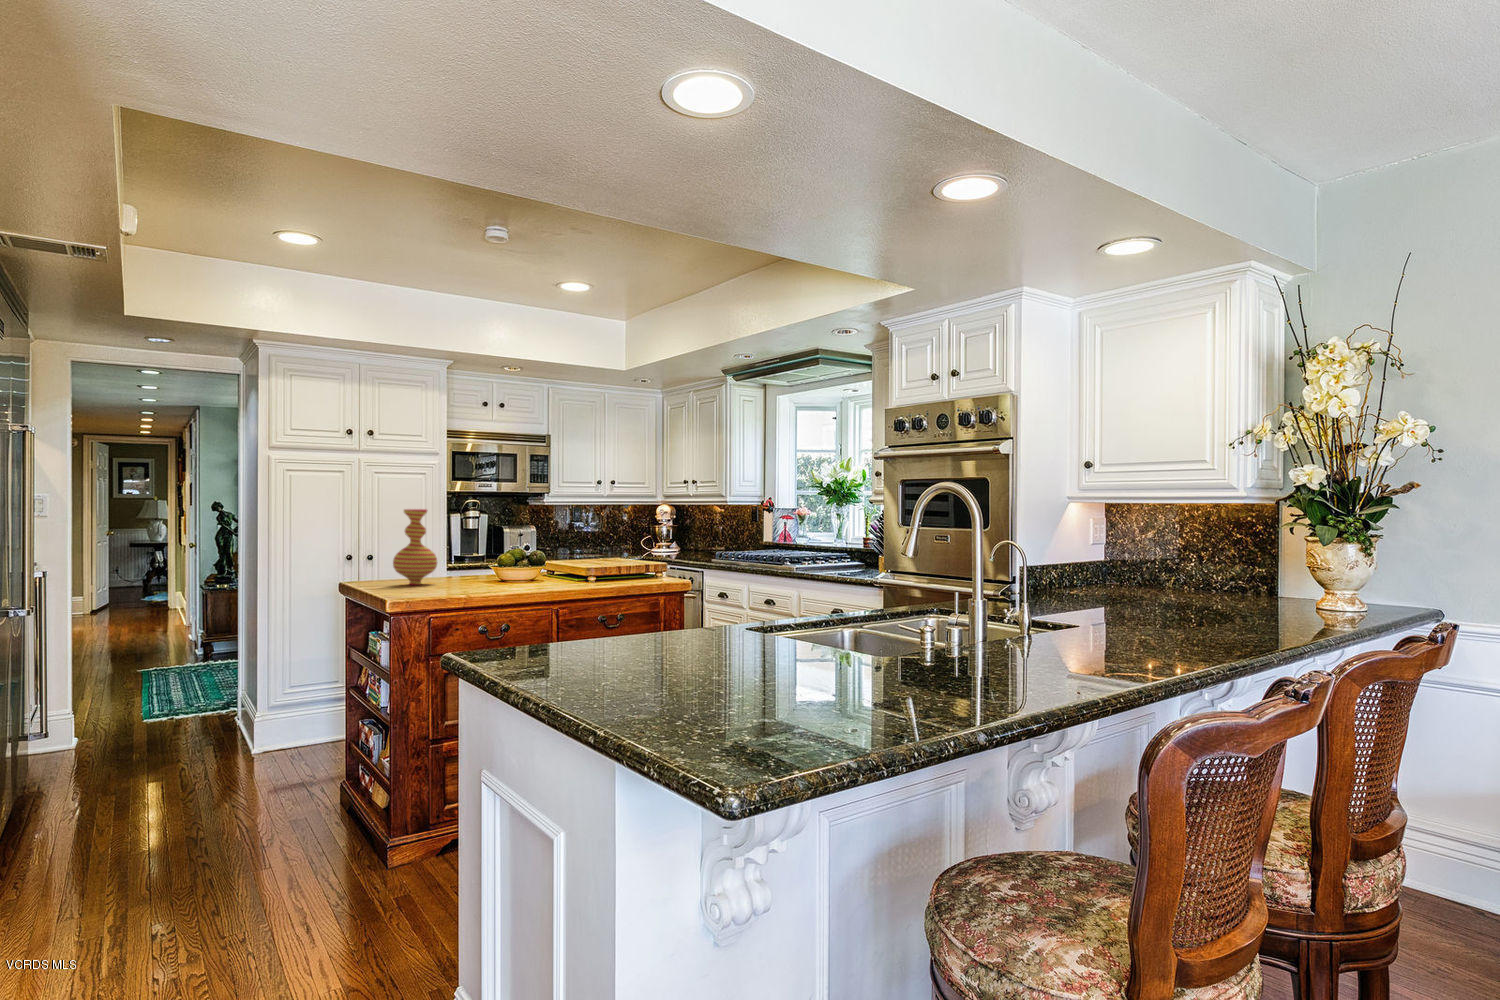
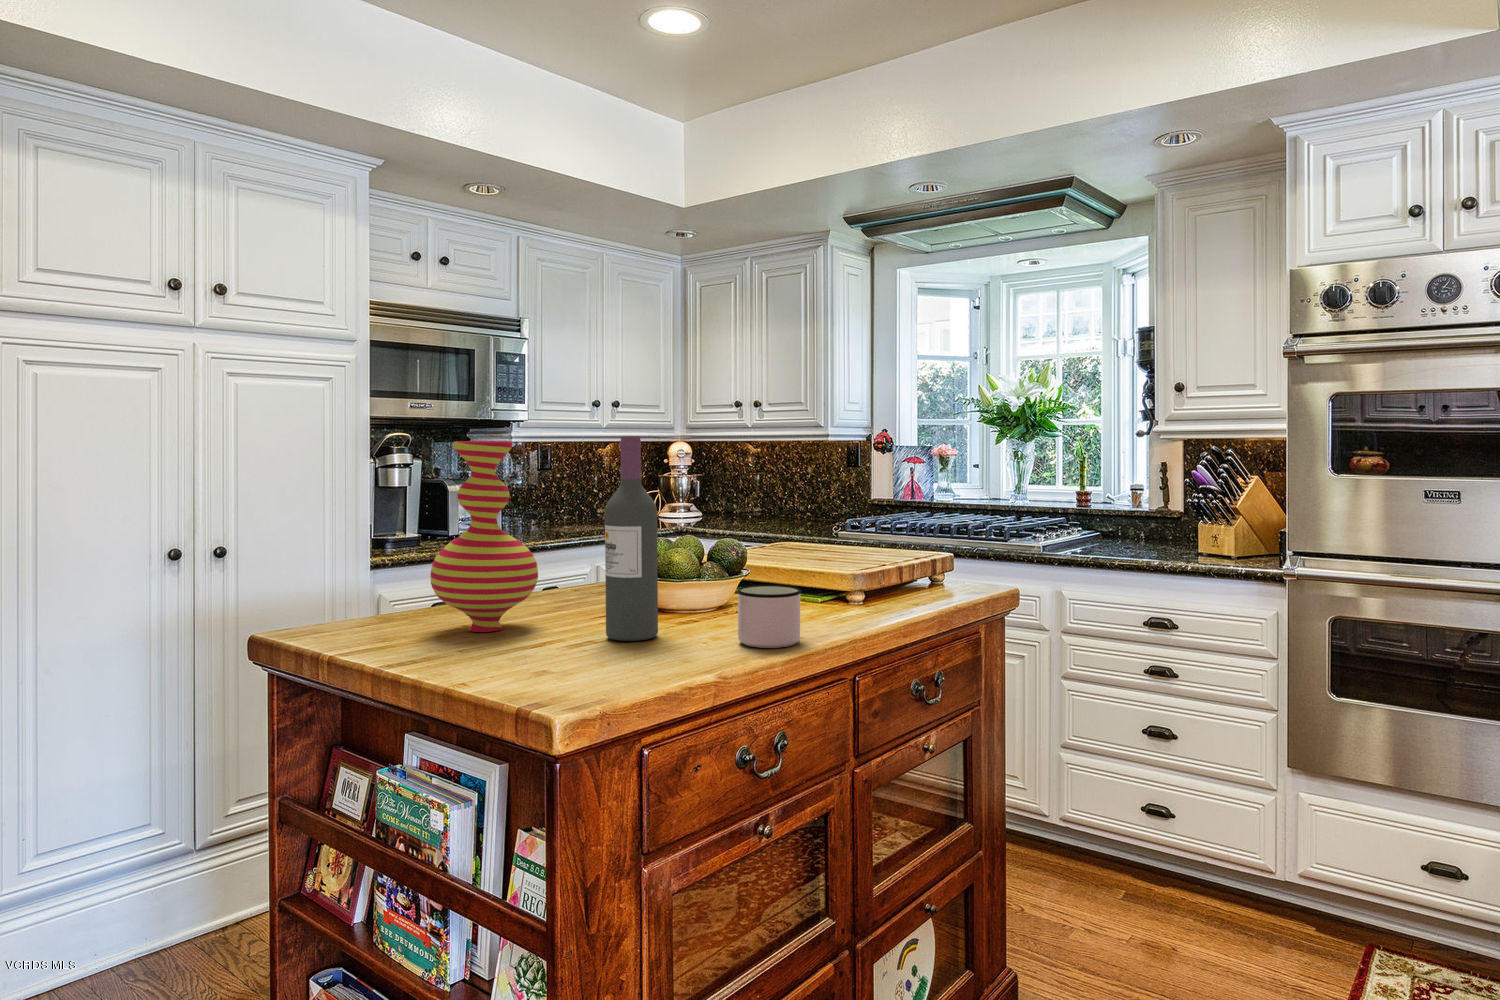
wine bottle: none [447,508,468,588] -> present [605,436,658,641]
mug: none [485,567,516,590] -> present [737,585,801,648]

